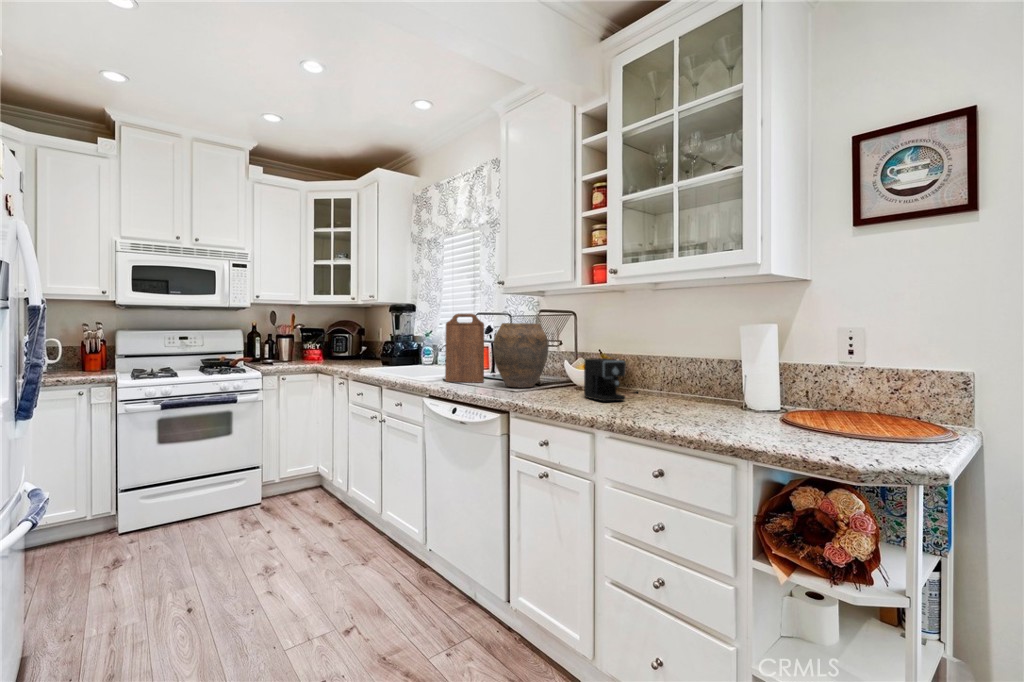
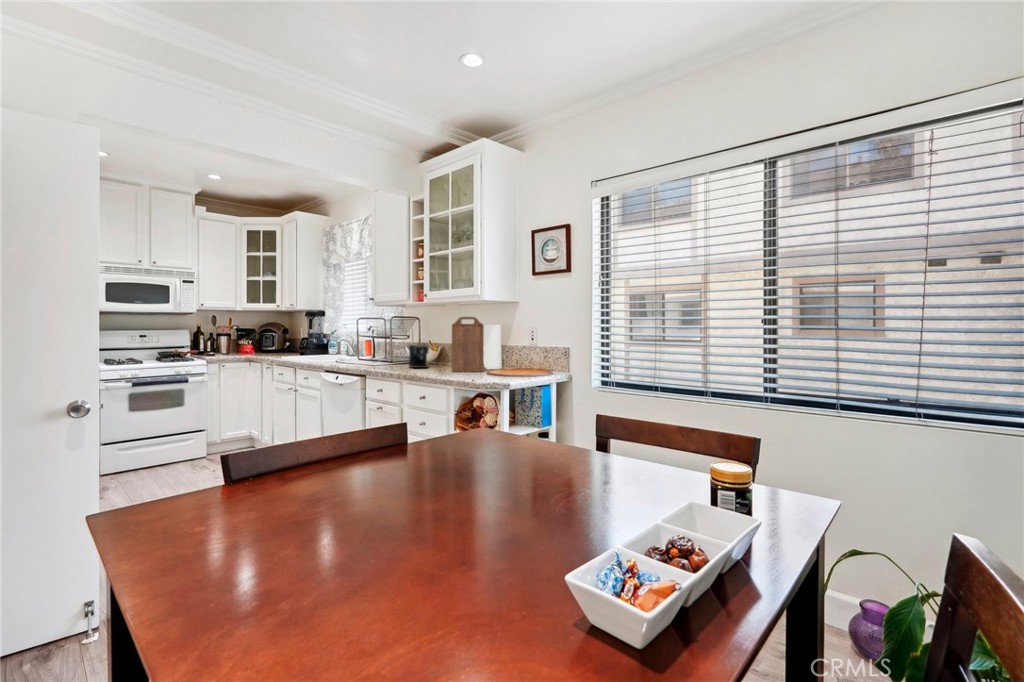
cutting board: present [445,314,484,383] -> present [452,317,484,372]
vase: present [493,323,549,388] -> none [363,325,398,364]

